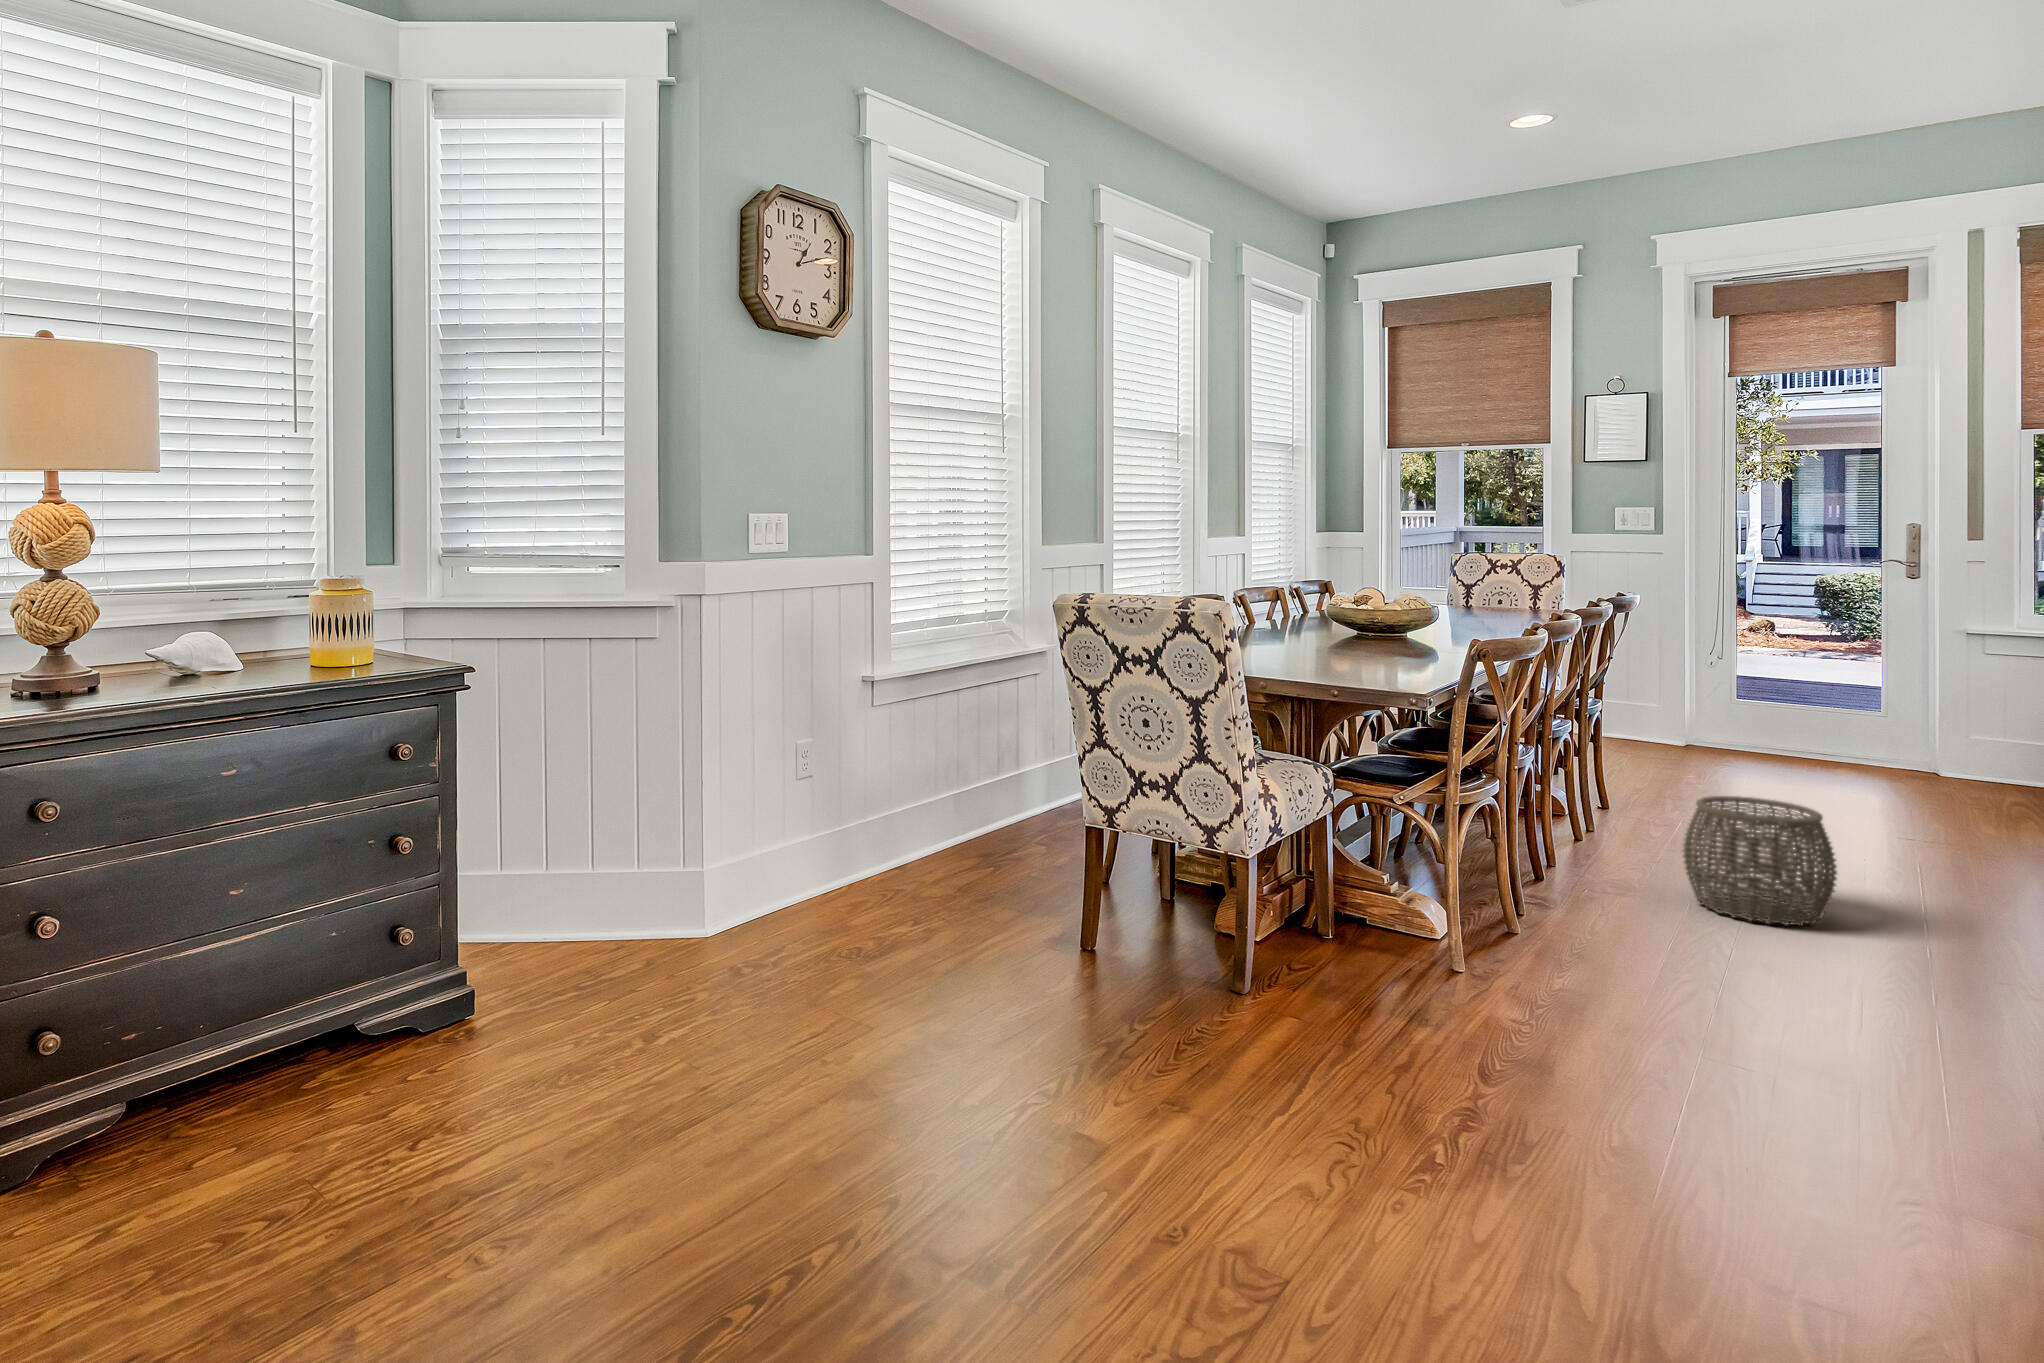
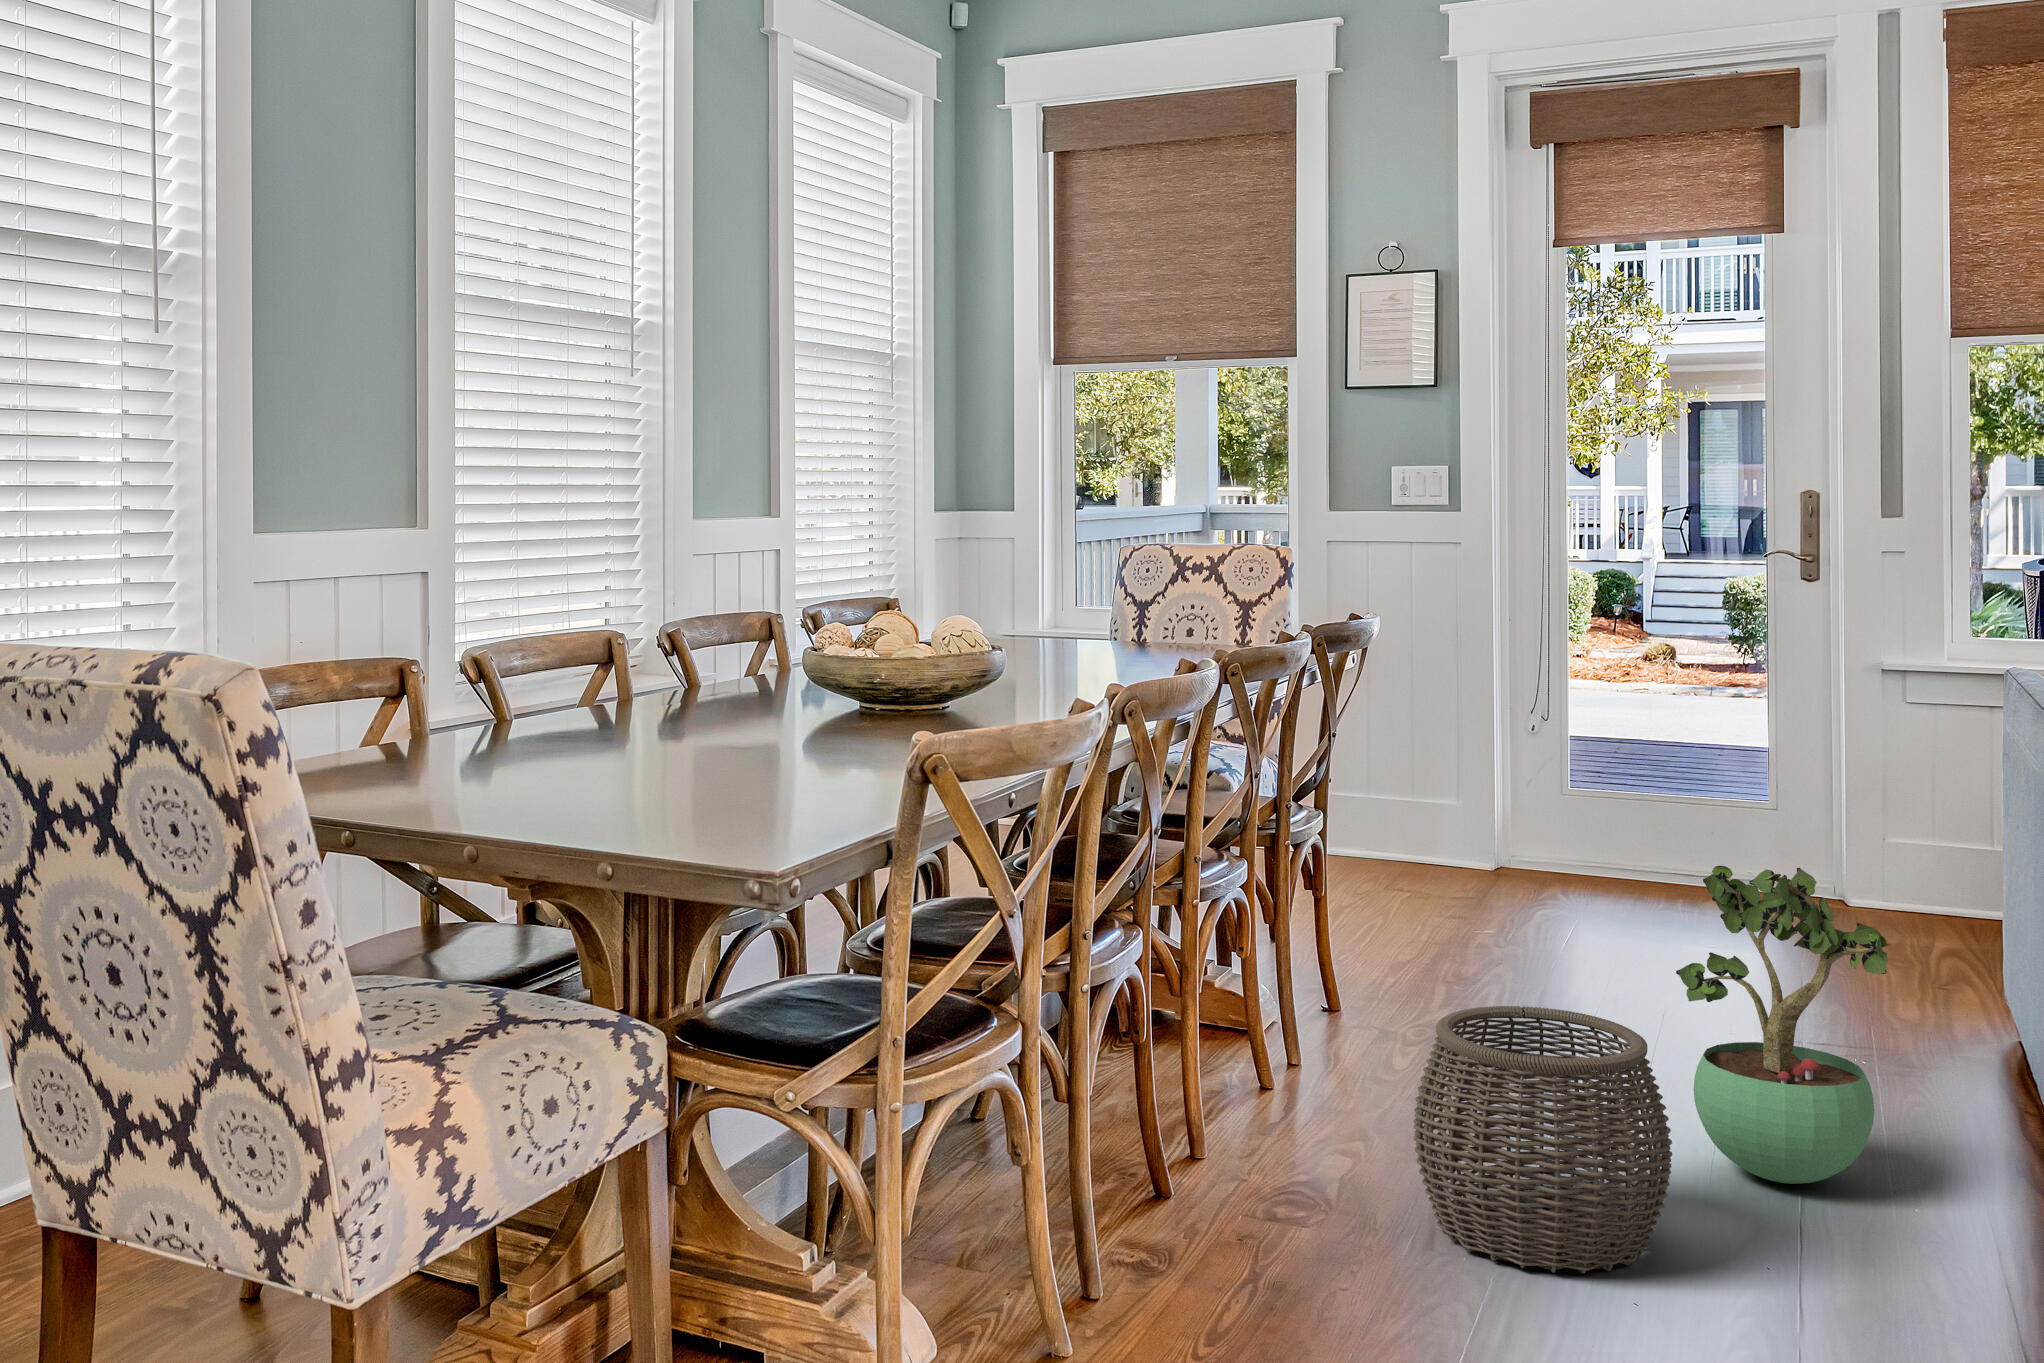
potted plant: none [1833,731,1971,900] -> present [1676,866,1891,1184]

